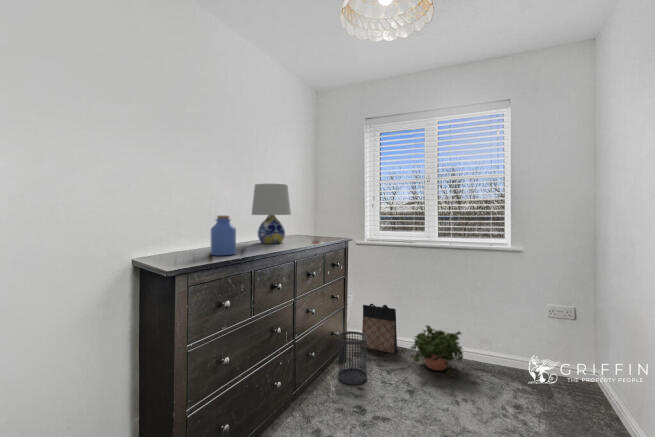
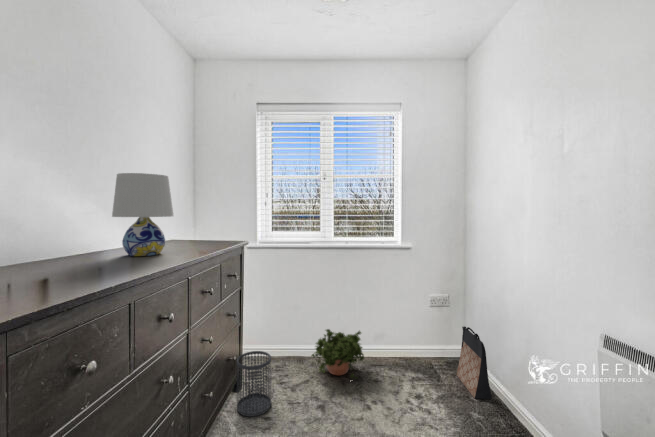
jar: present [211,215,236,256] -> none [48,221,99,287]
bag: present [362,304,397,353] -> present [457,326,492,399]

